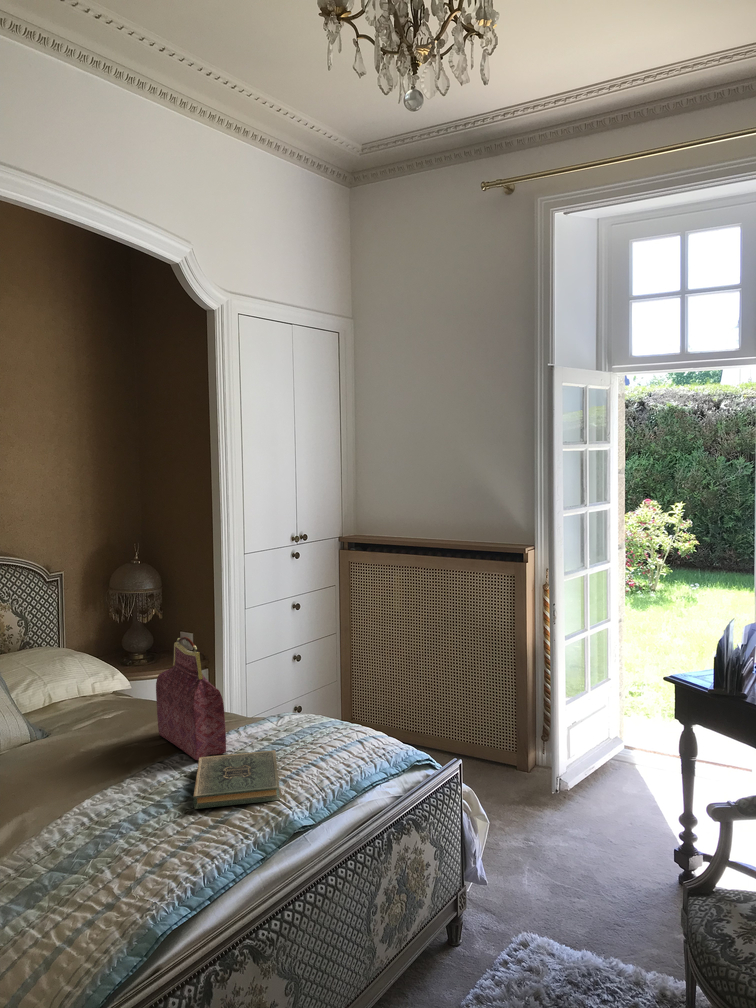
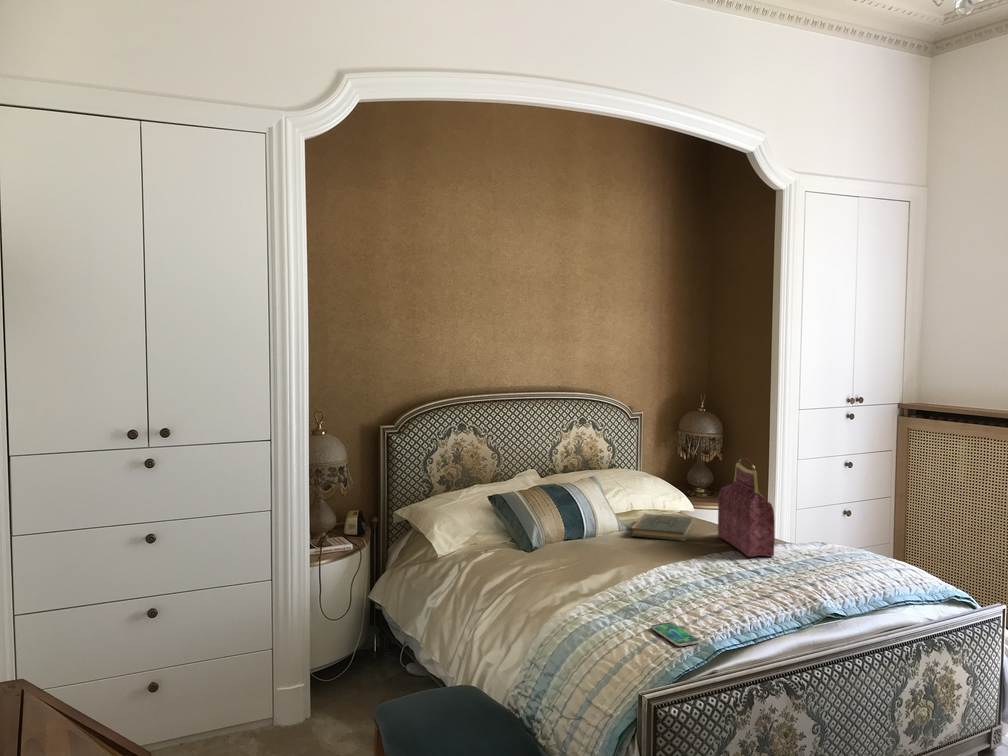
book: present [194,750,280,809] -> present [631,514,694,541]
smartphone: none [66,902,135,944] -> present [651,622,699,646]

